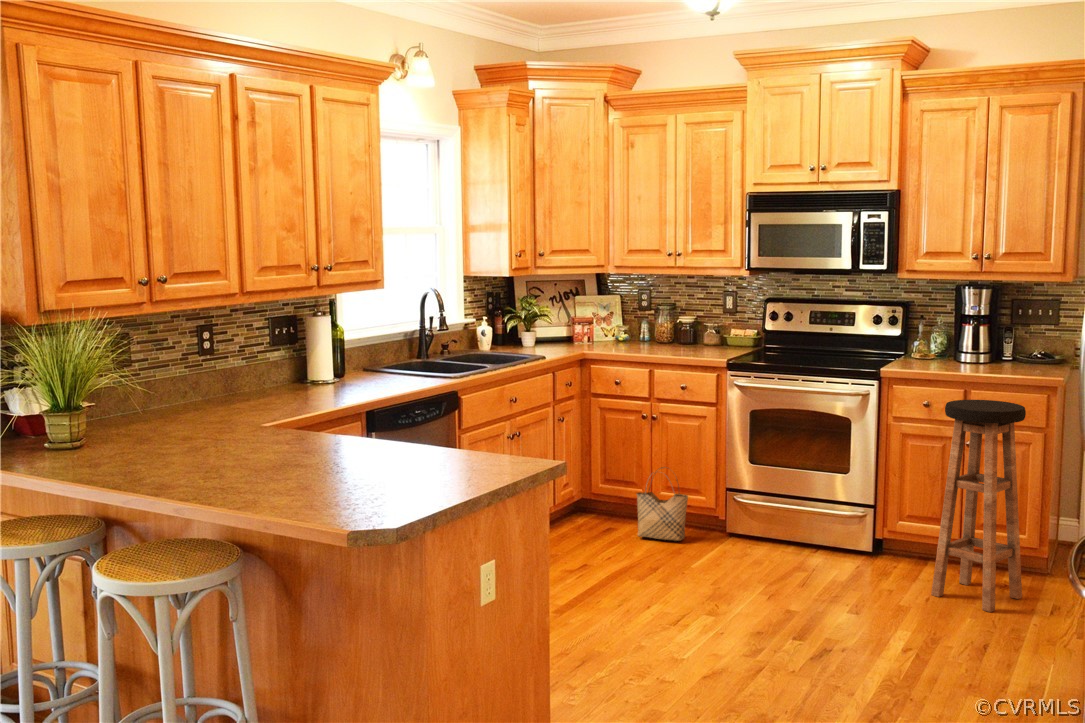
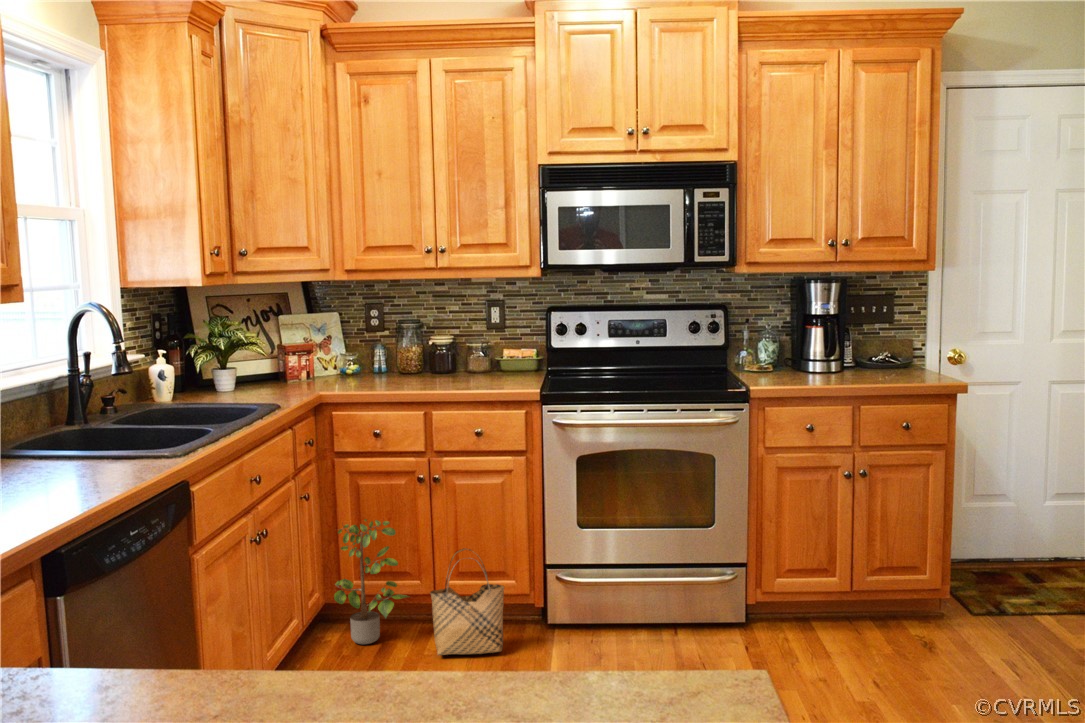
bar stool: present [931,400,1026,612] -> none [863,416,964,687]
potted plant: none [579,439,631,524] -> present [334,519,409,644]

